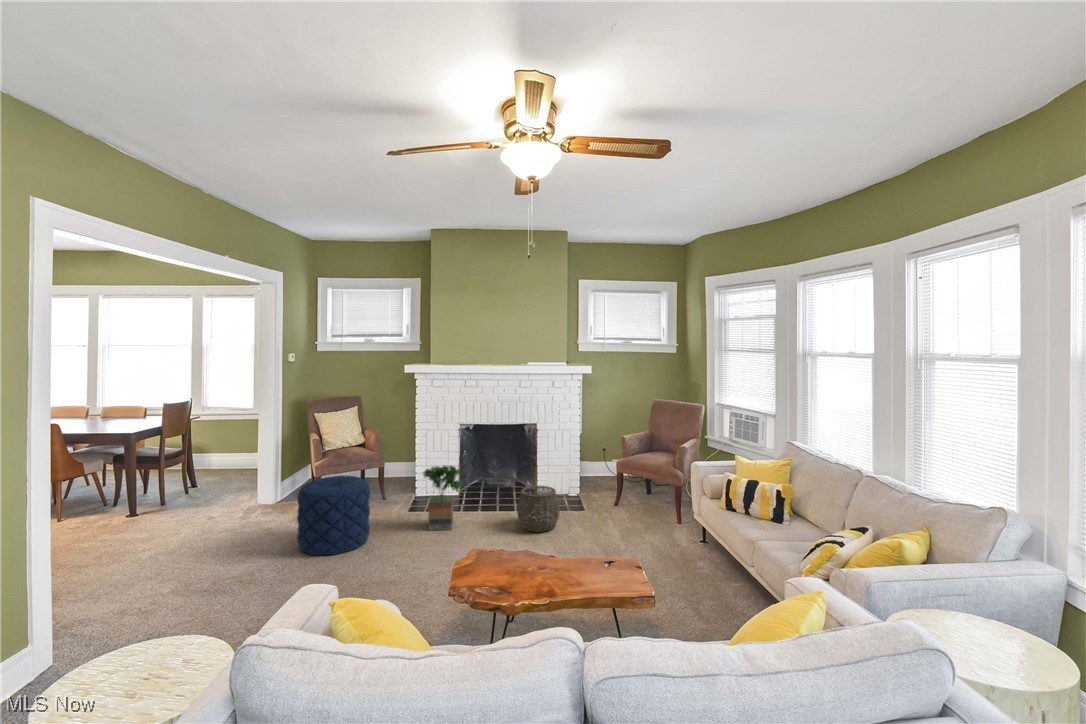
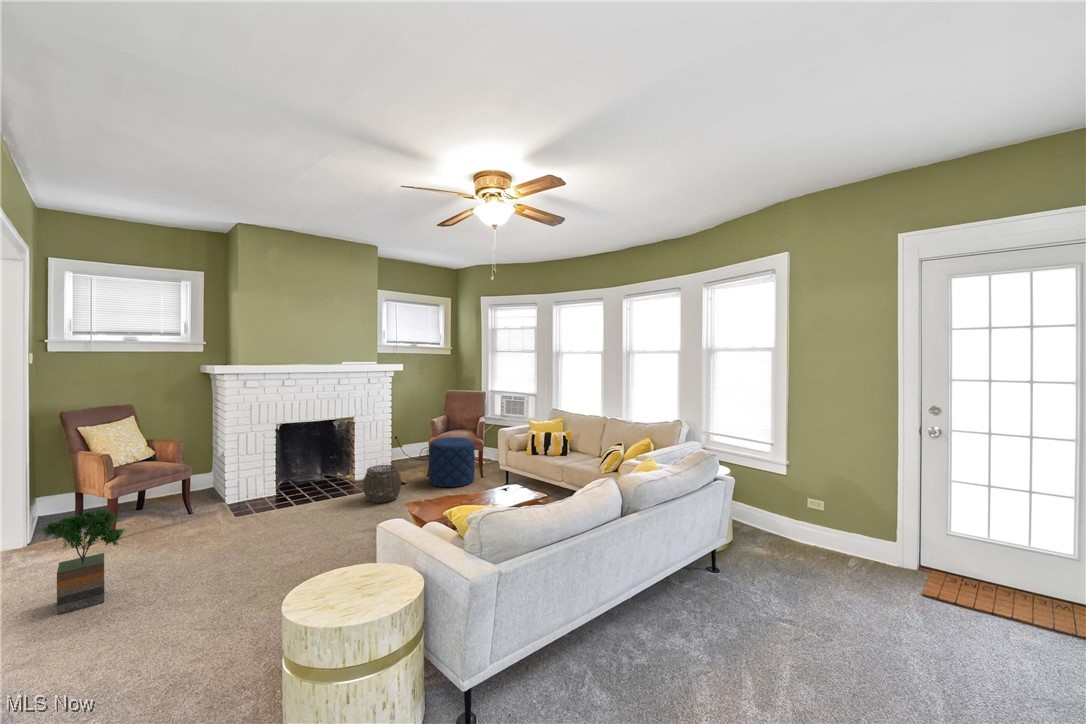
potted tree: present [423,466,463,530] -> present [42,509,124,614]
pouf: present [297,475,370,555] -> present [429,437,475,487]

